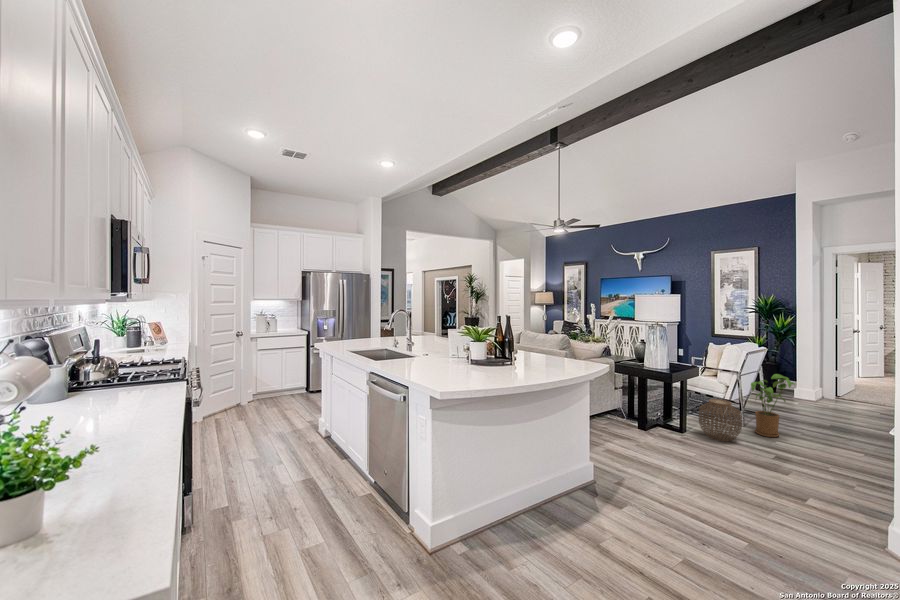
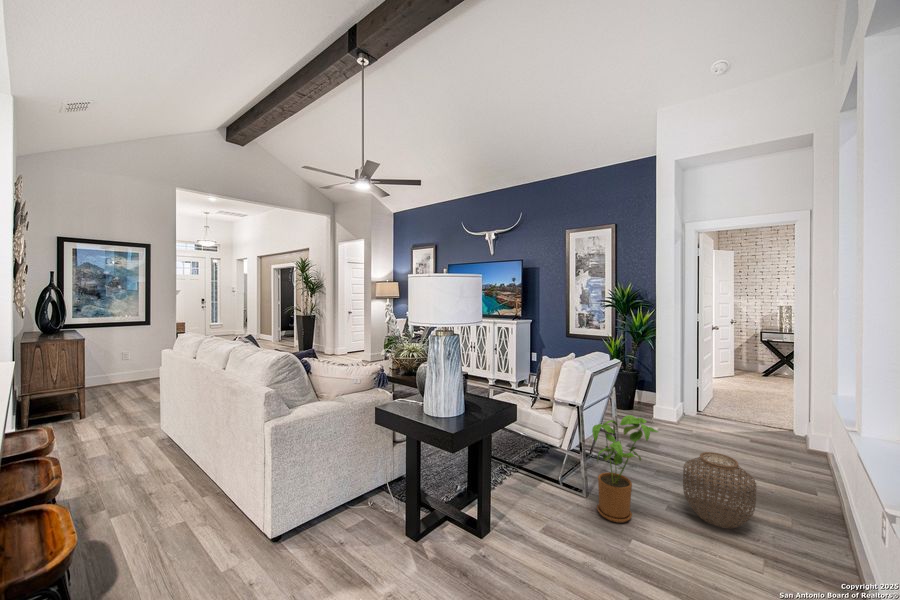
woven basket: present [699,399,742,442] -> present [683,452,756,529]

